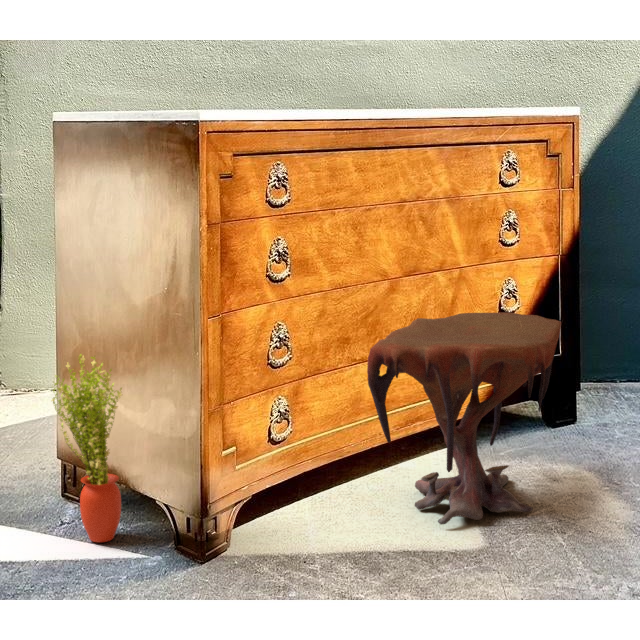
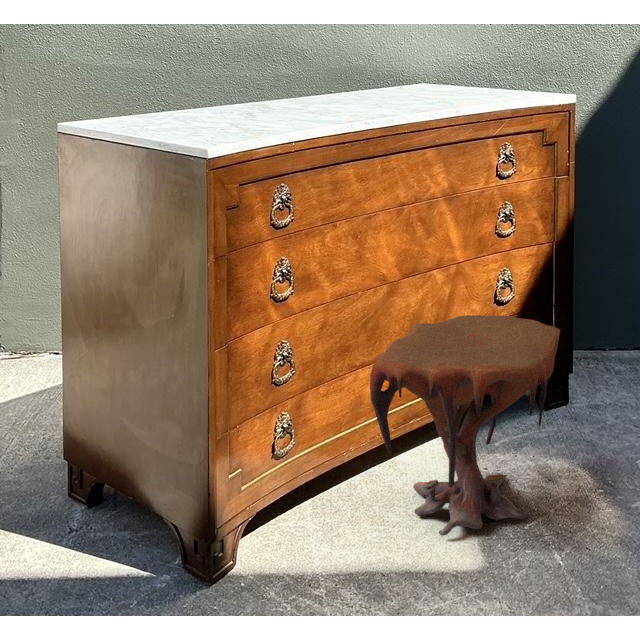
potted plant: present [52,354,122,542] -> none [55,376,128,561]

